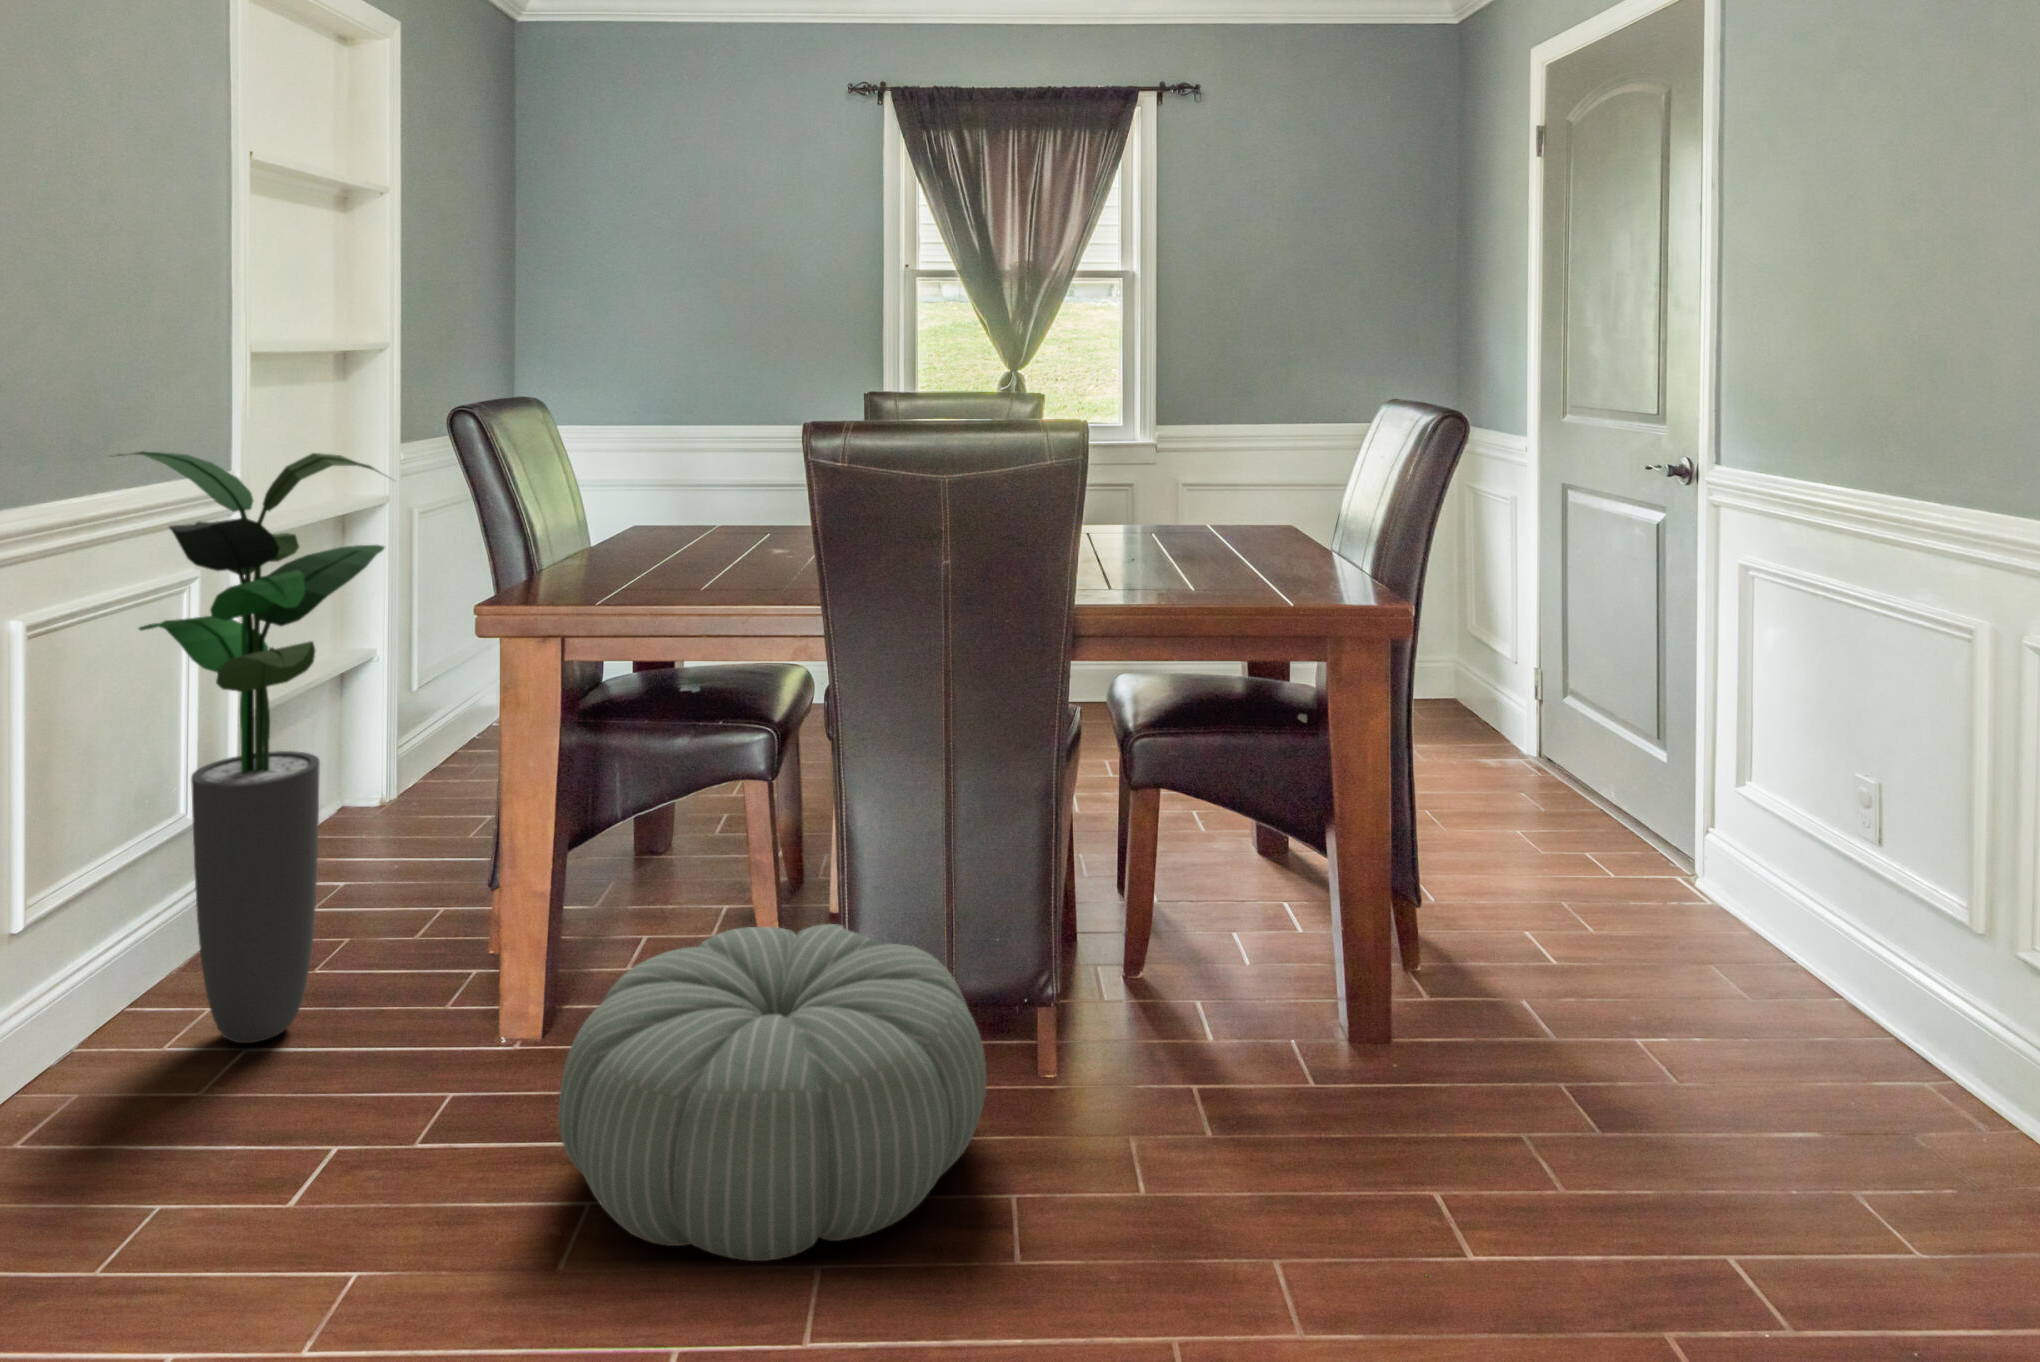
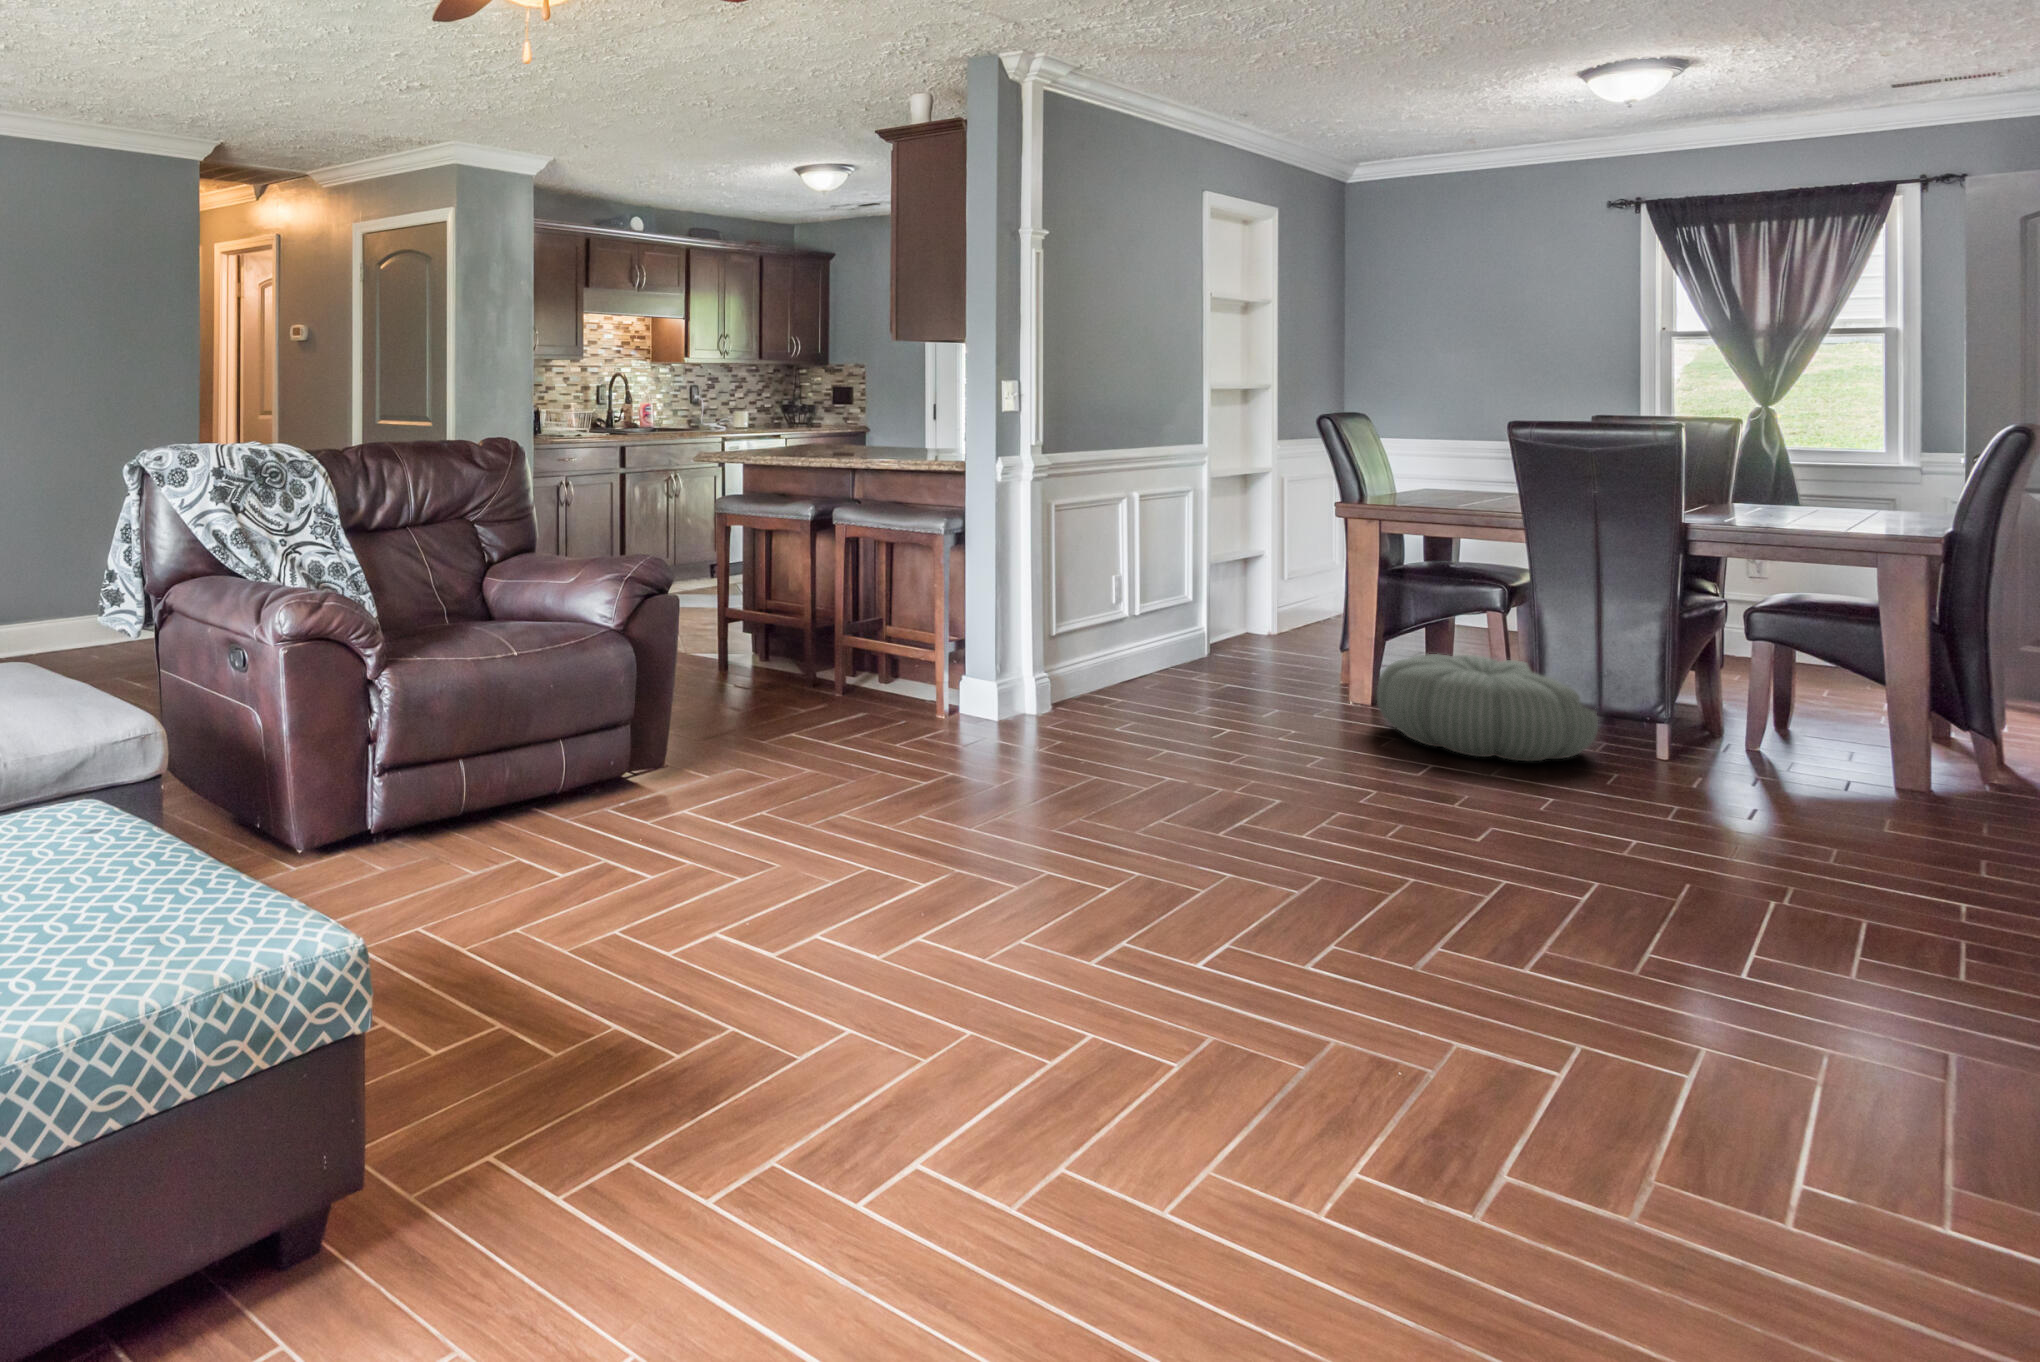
potted plant: present [119,451,387,1043] -> none [1172,429,1296,680]

